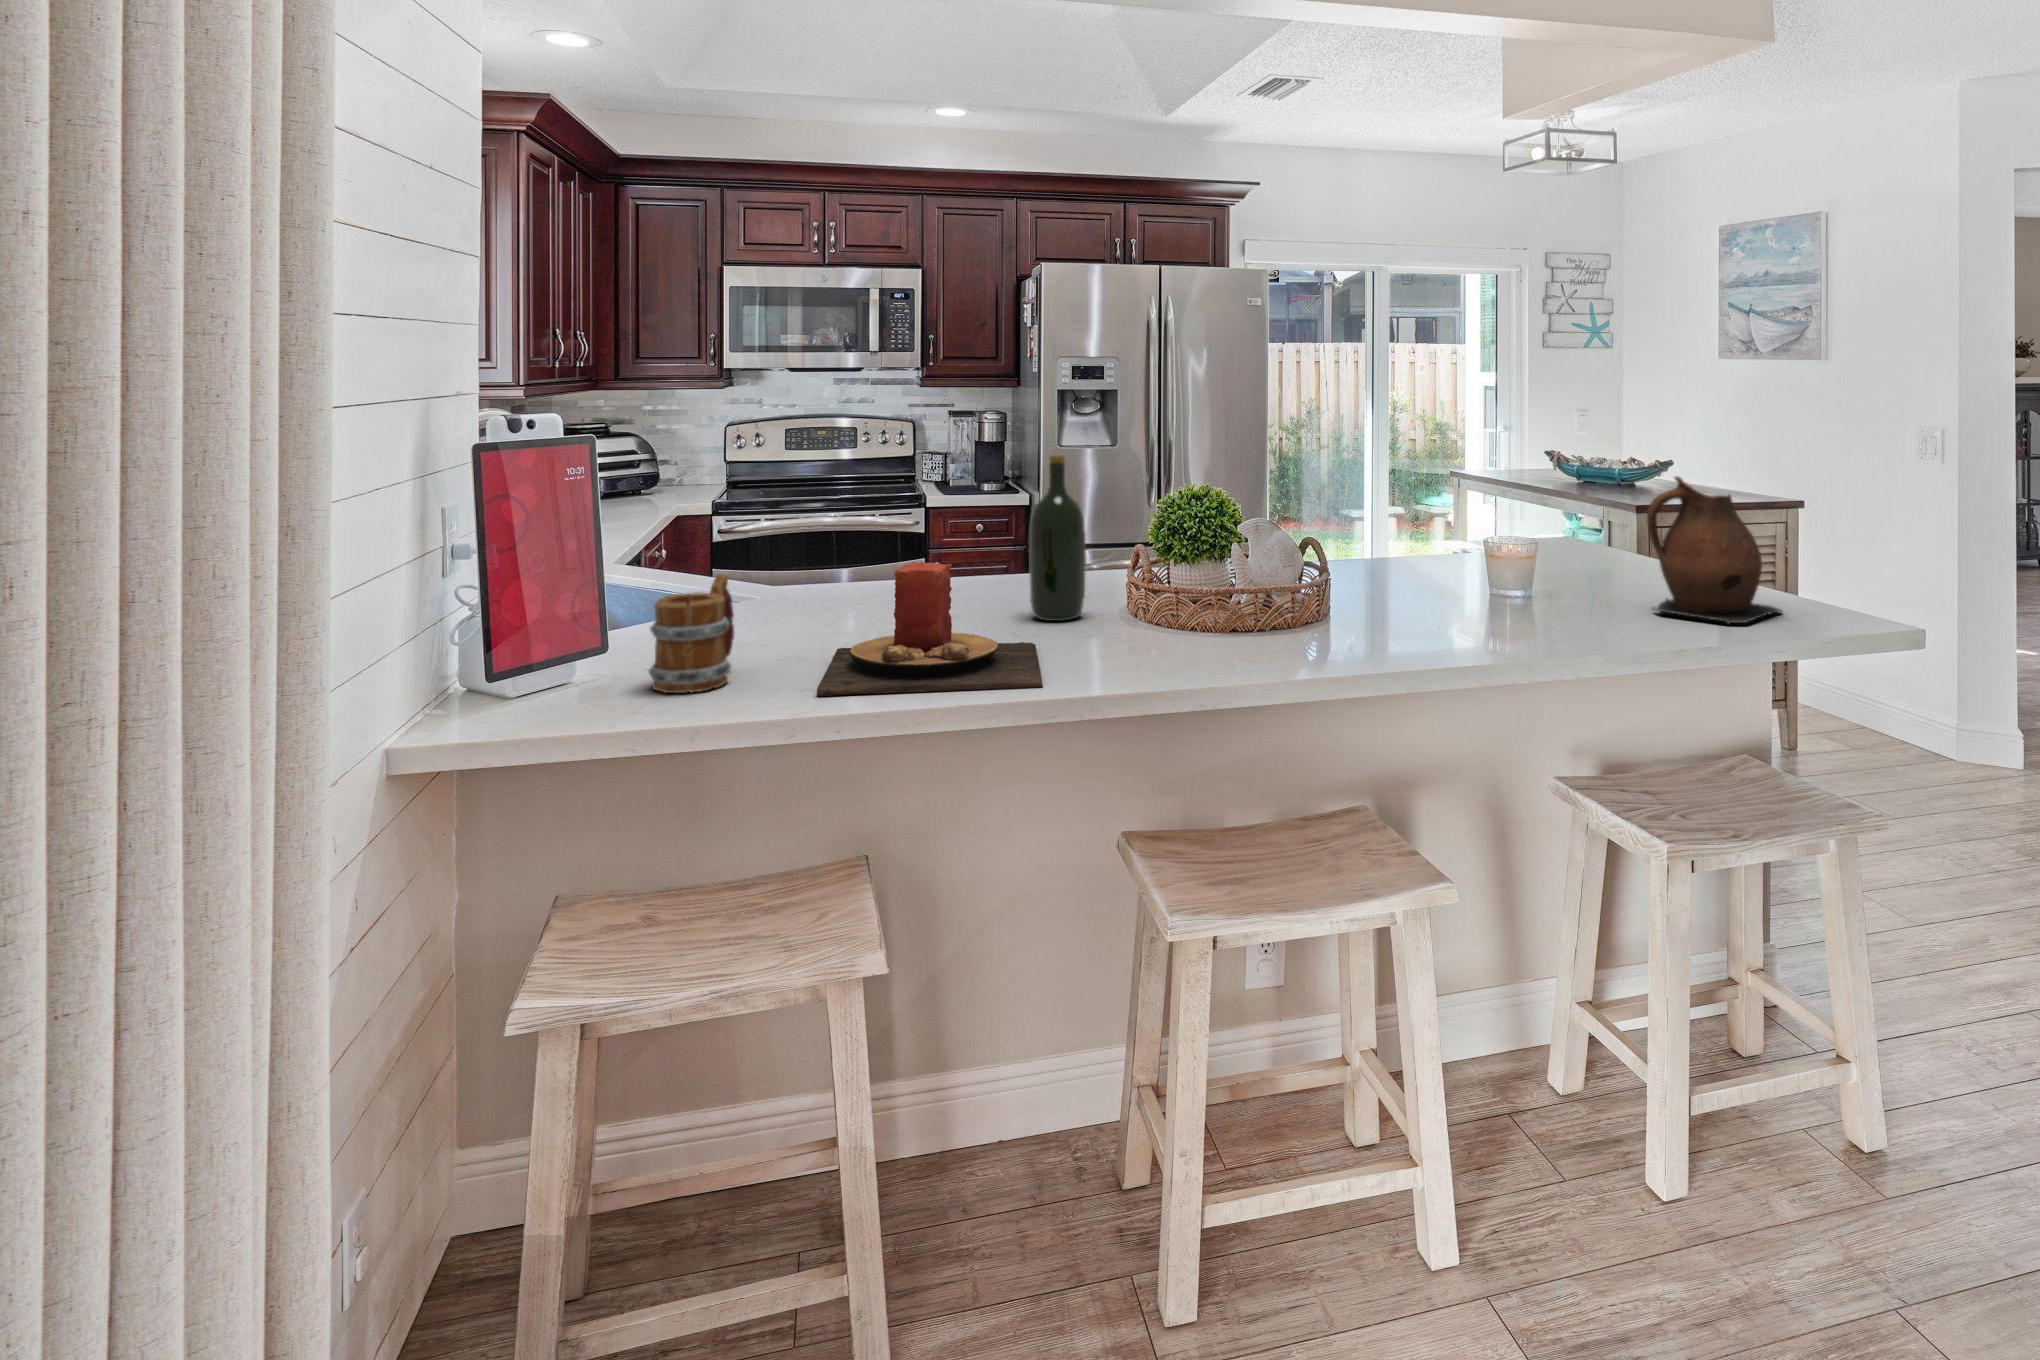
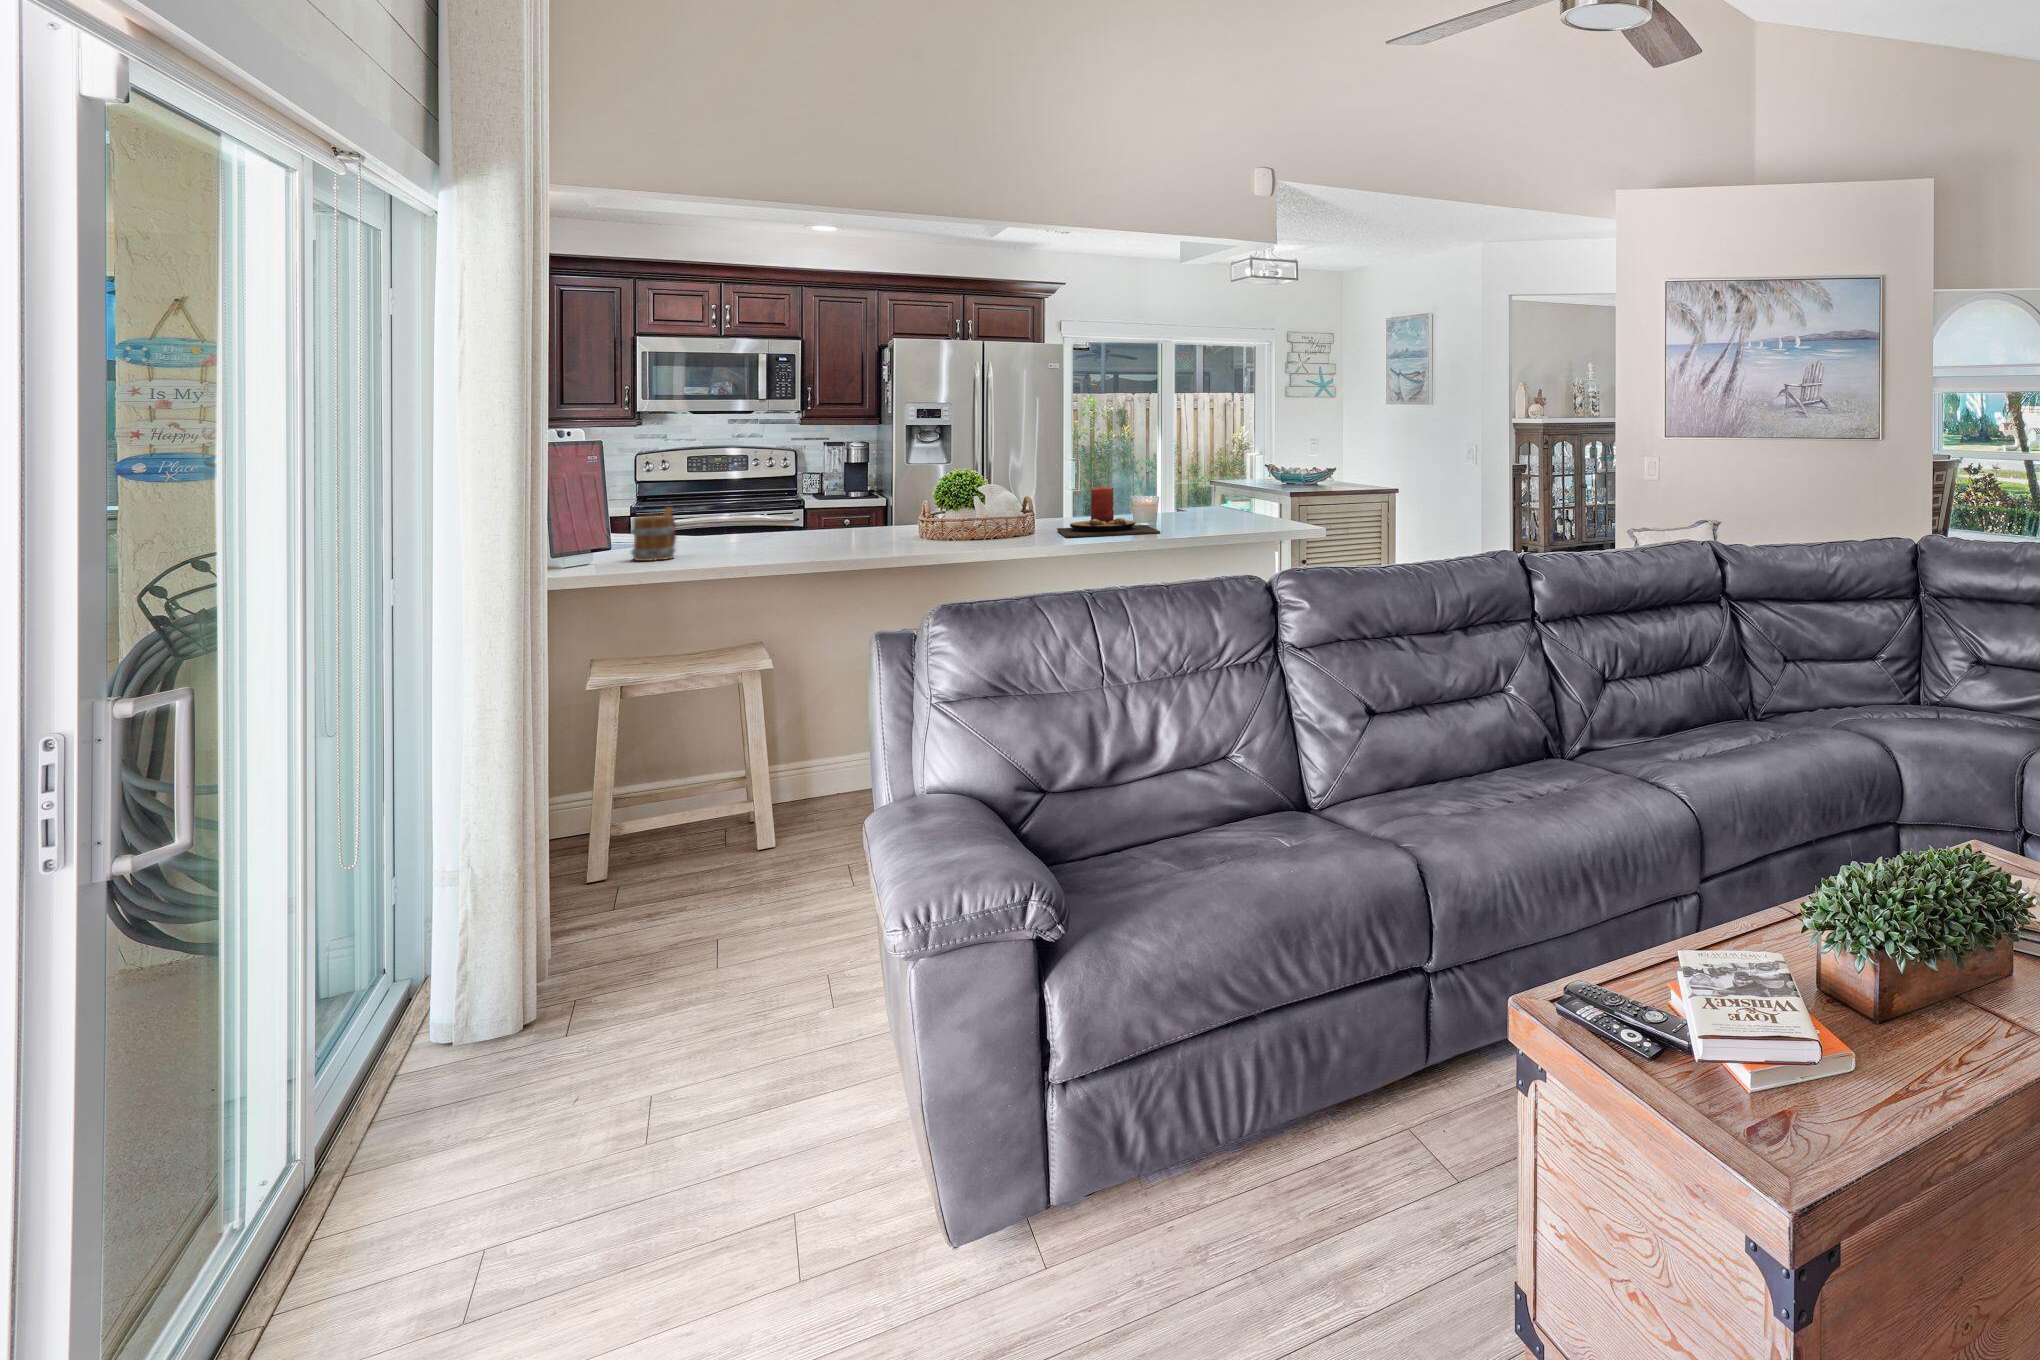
wine bottle: present [1029,455,1086,621] -> none [849,451,882,538]
ceramic pitcher: present [1647,476,1782,624] -> none [1187,459,1252,528]
candle: present [817,562,1043,696] -> present [1057,486,1160,538]

